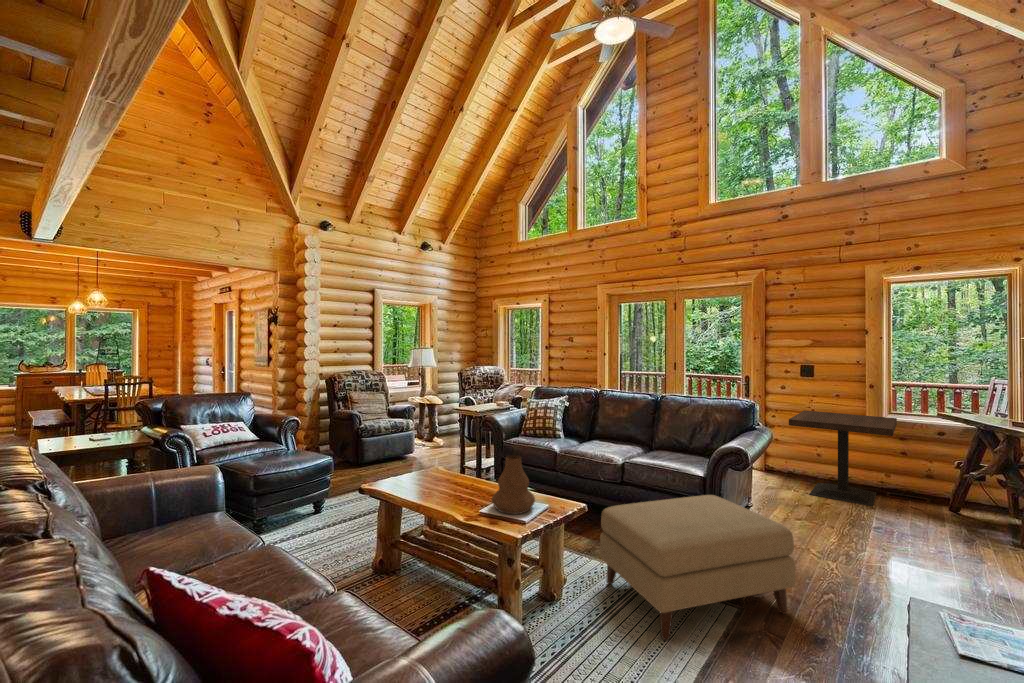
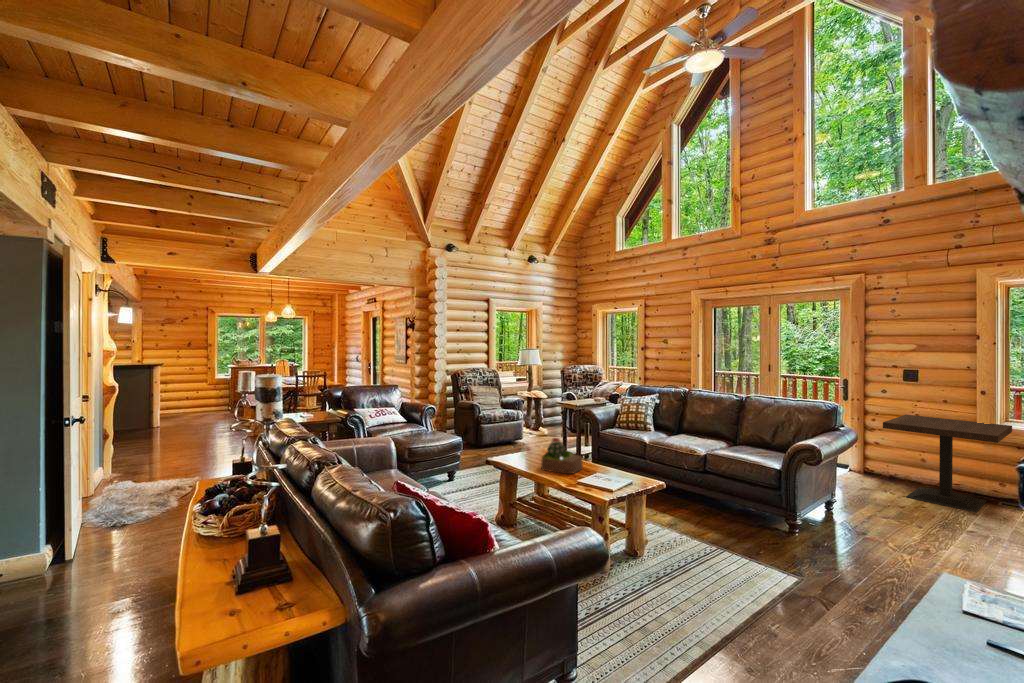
succulent plant: none [434,455,486,501] -> present [541,438,583,474]
vase: present [492,455,535,514] -> none [587,440,622,486]
ottoman: present [600,495,795,640] -> none [678,484,856,595]

